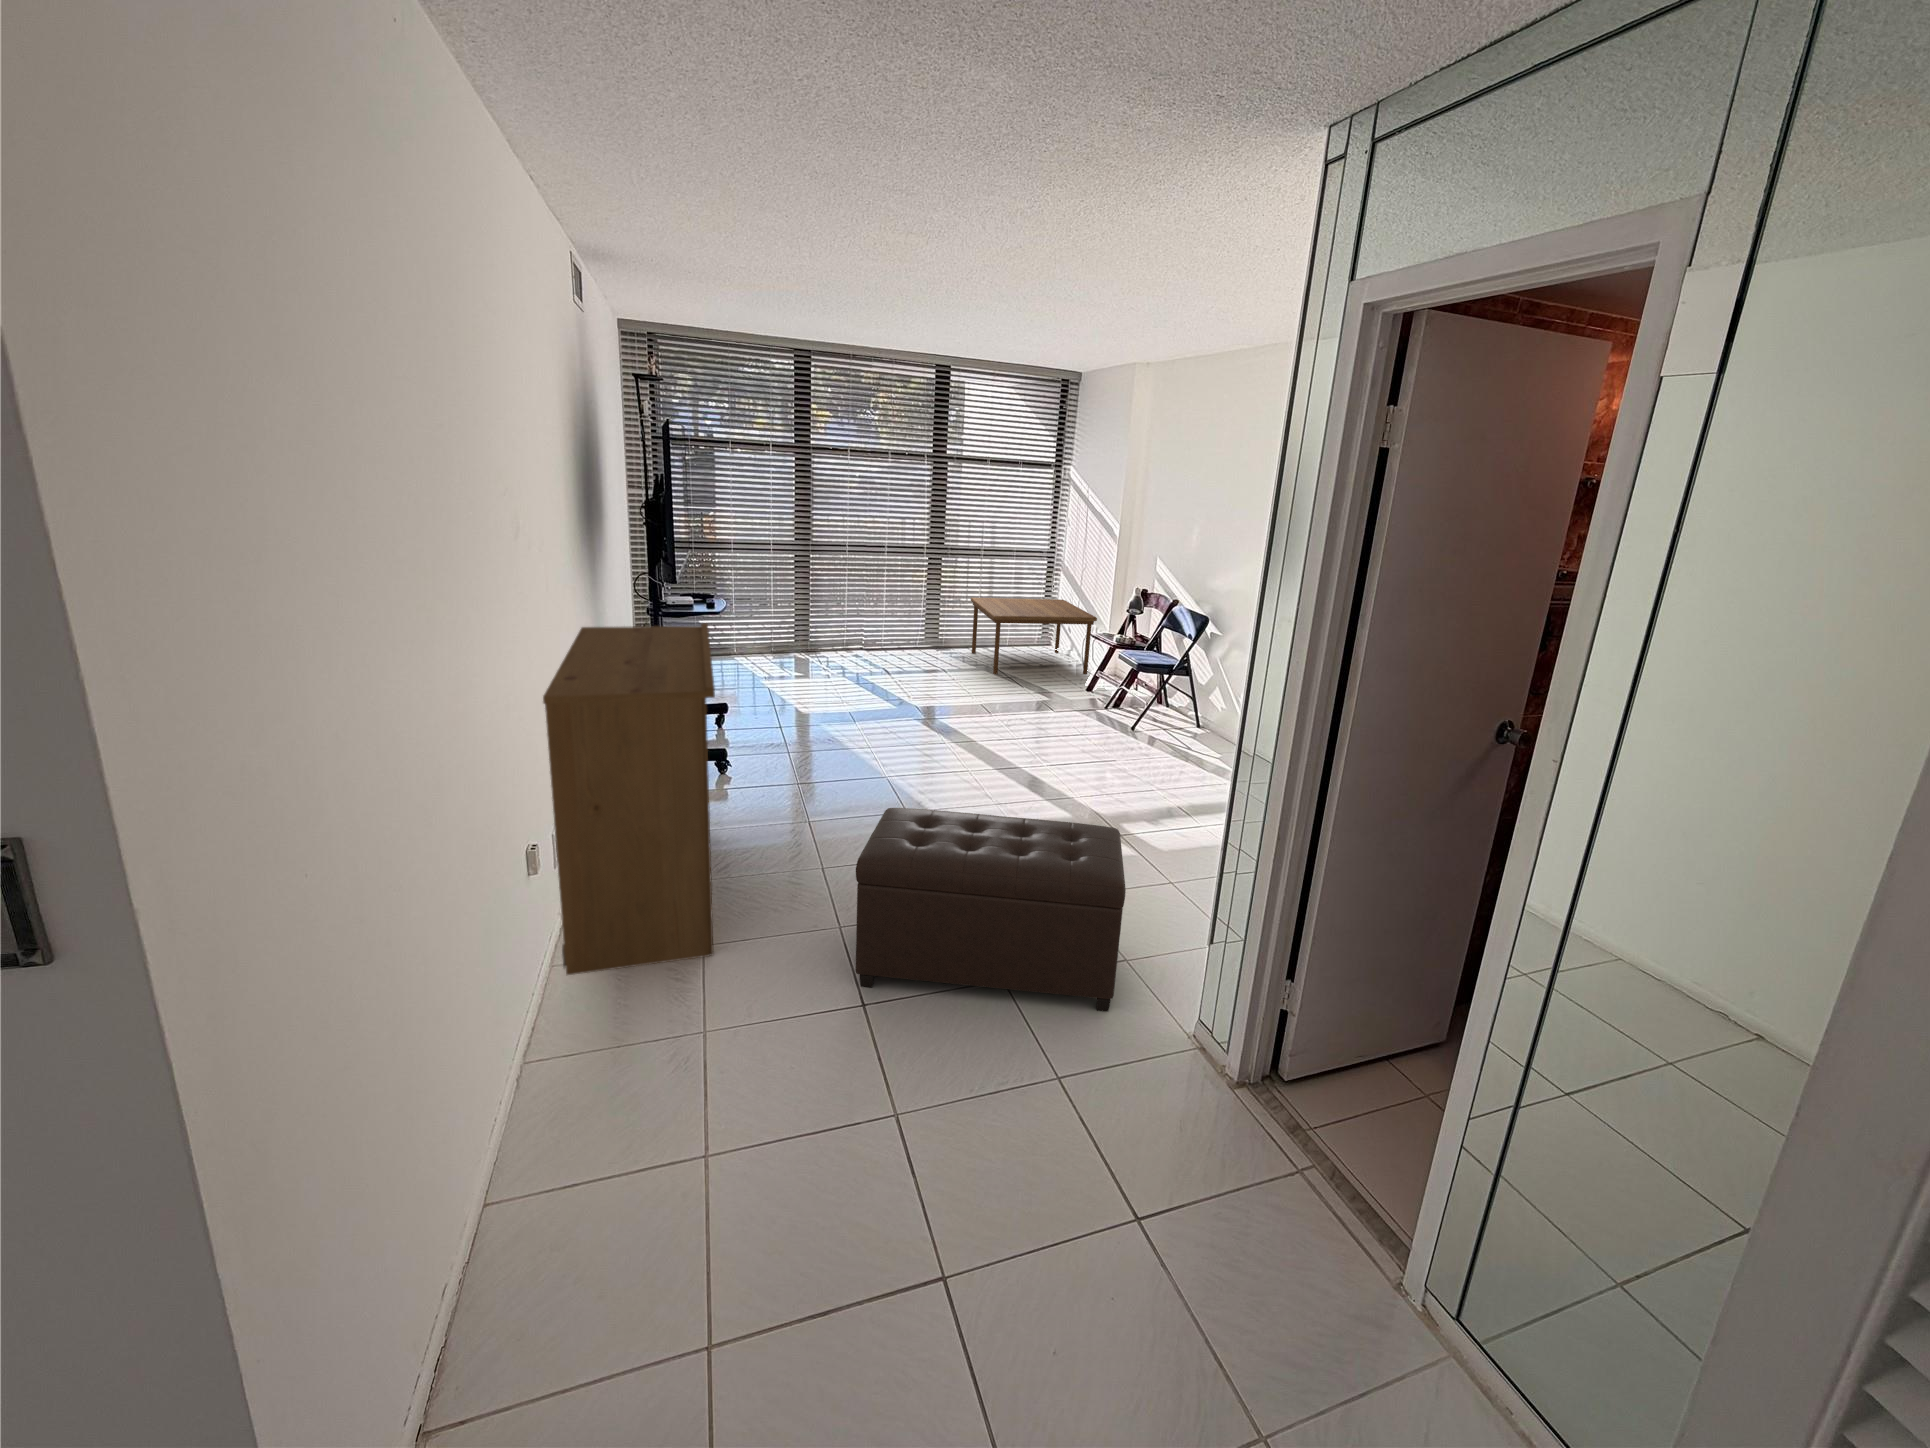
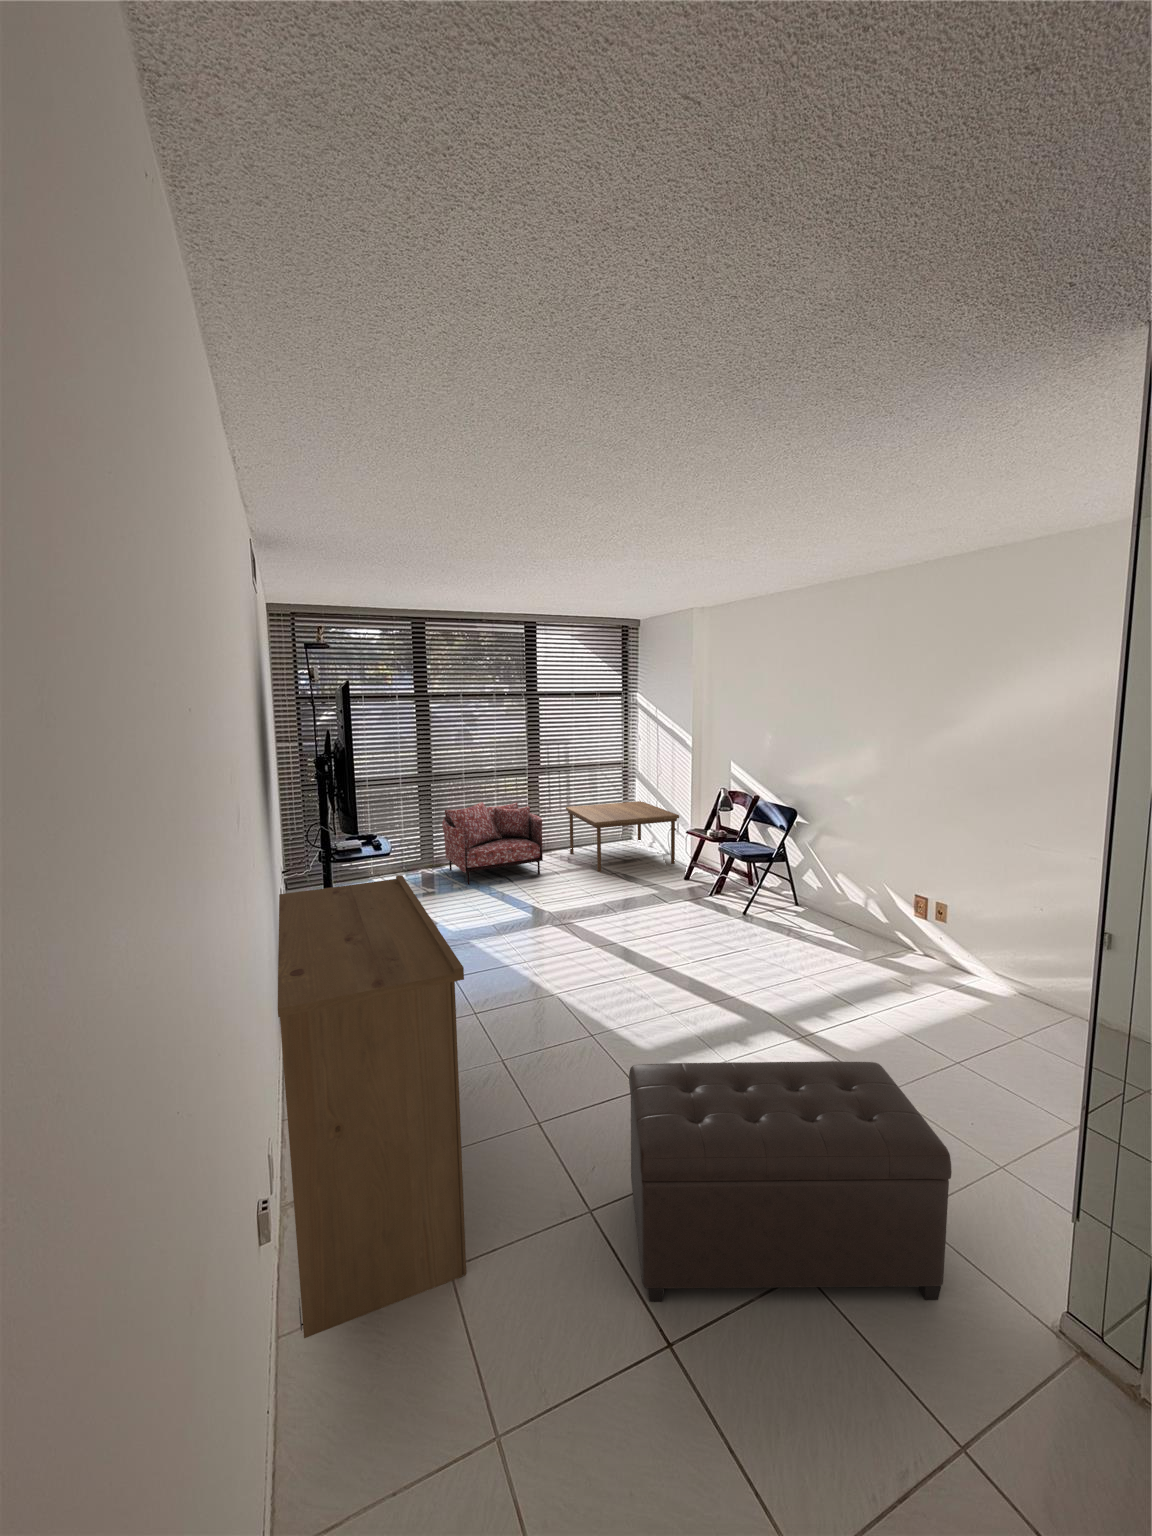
armchair: none [817,581,934,673] -> present [442,802,543,885]

